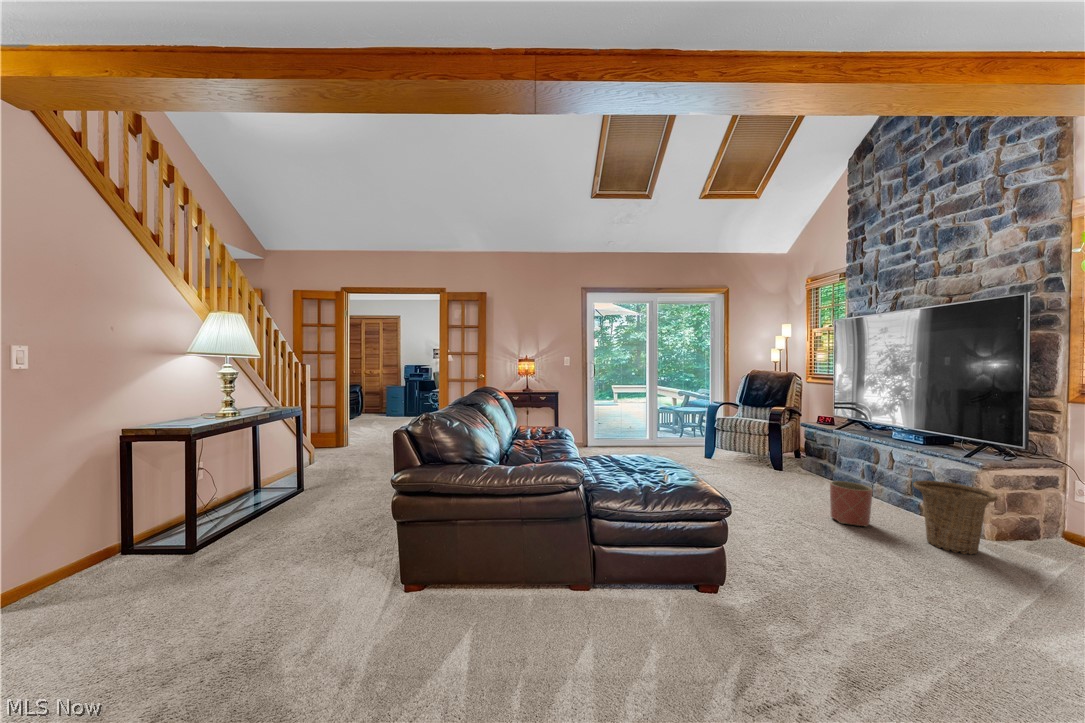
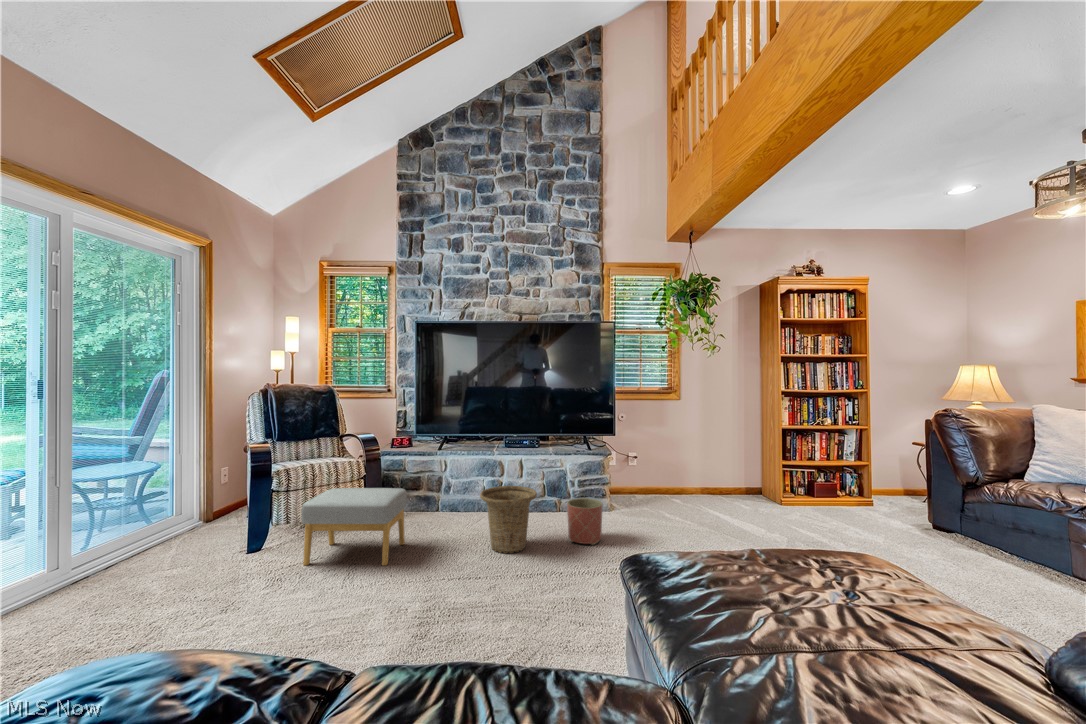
footstool: none [701,429,757,475] -> present [302,488,407,565]
basket: present [913,481,998,554] -> present [480,486,537,553]

